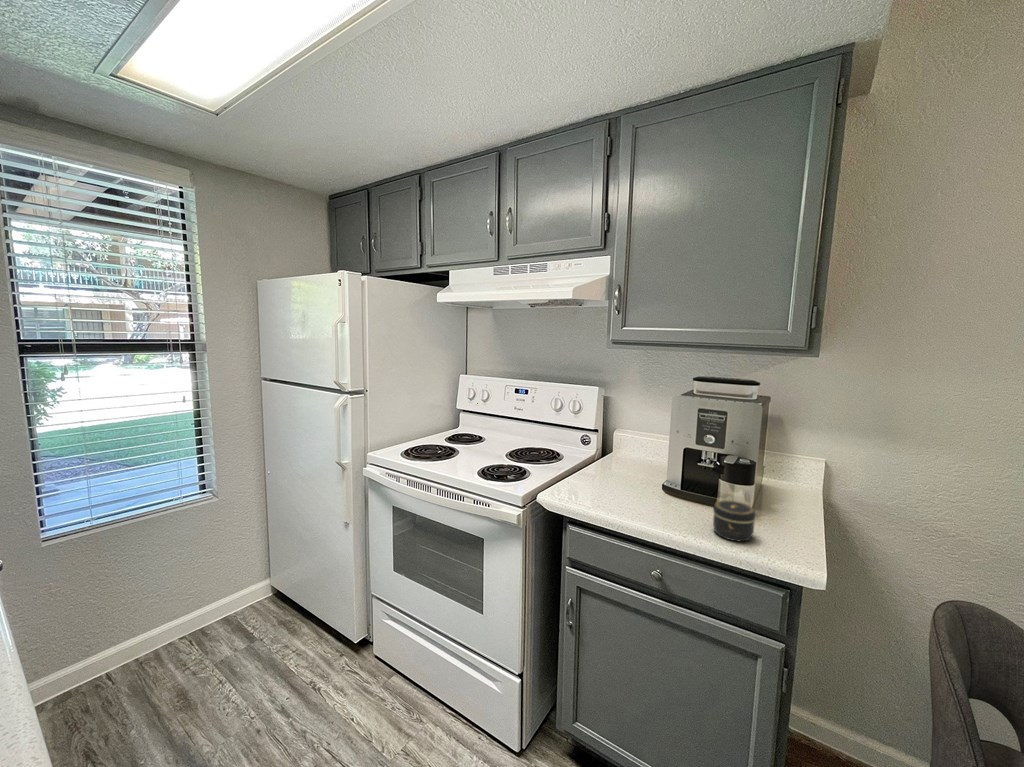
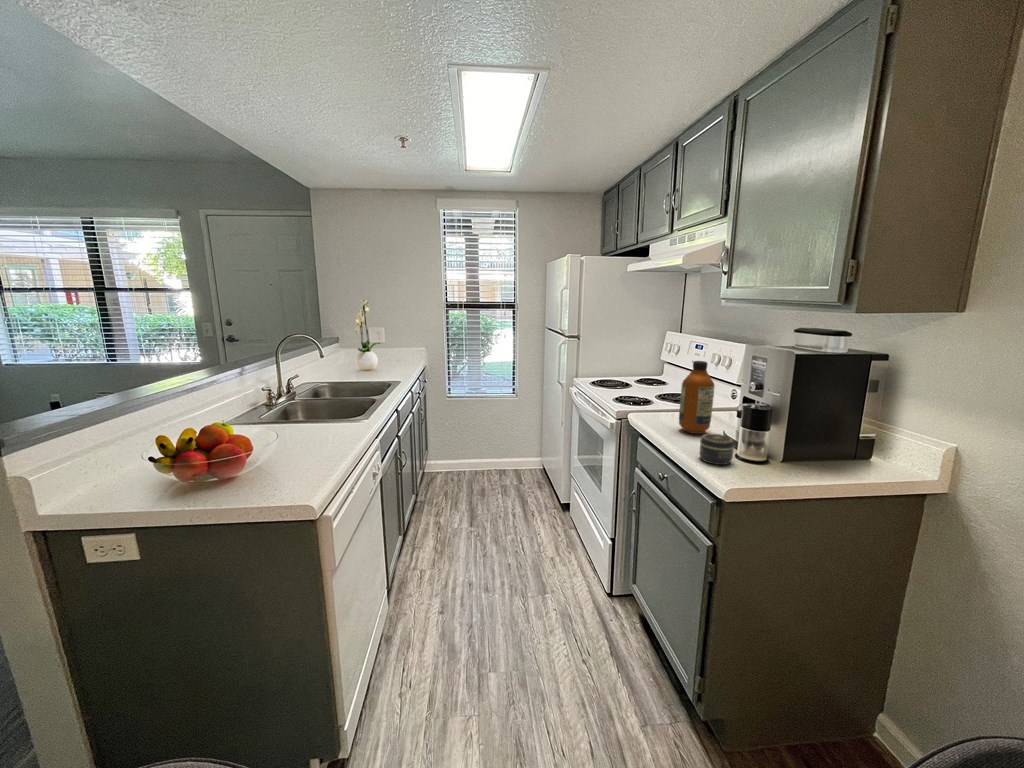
bottle: none [621,414,661,503] -> present [679,361,715,434]

